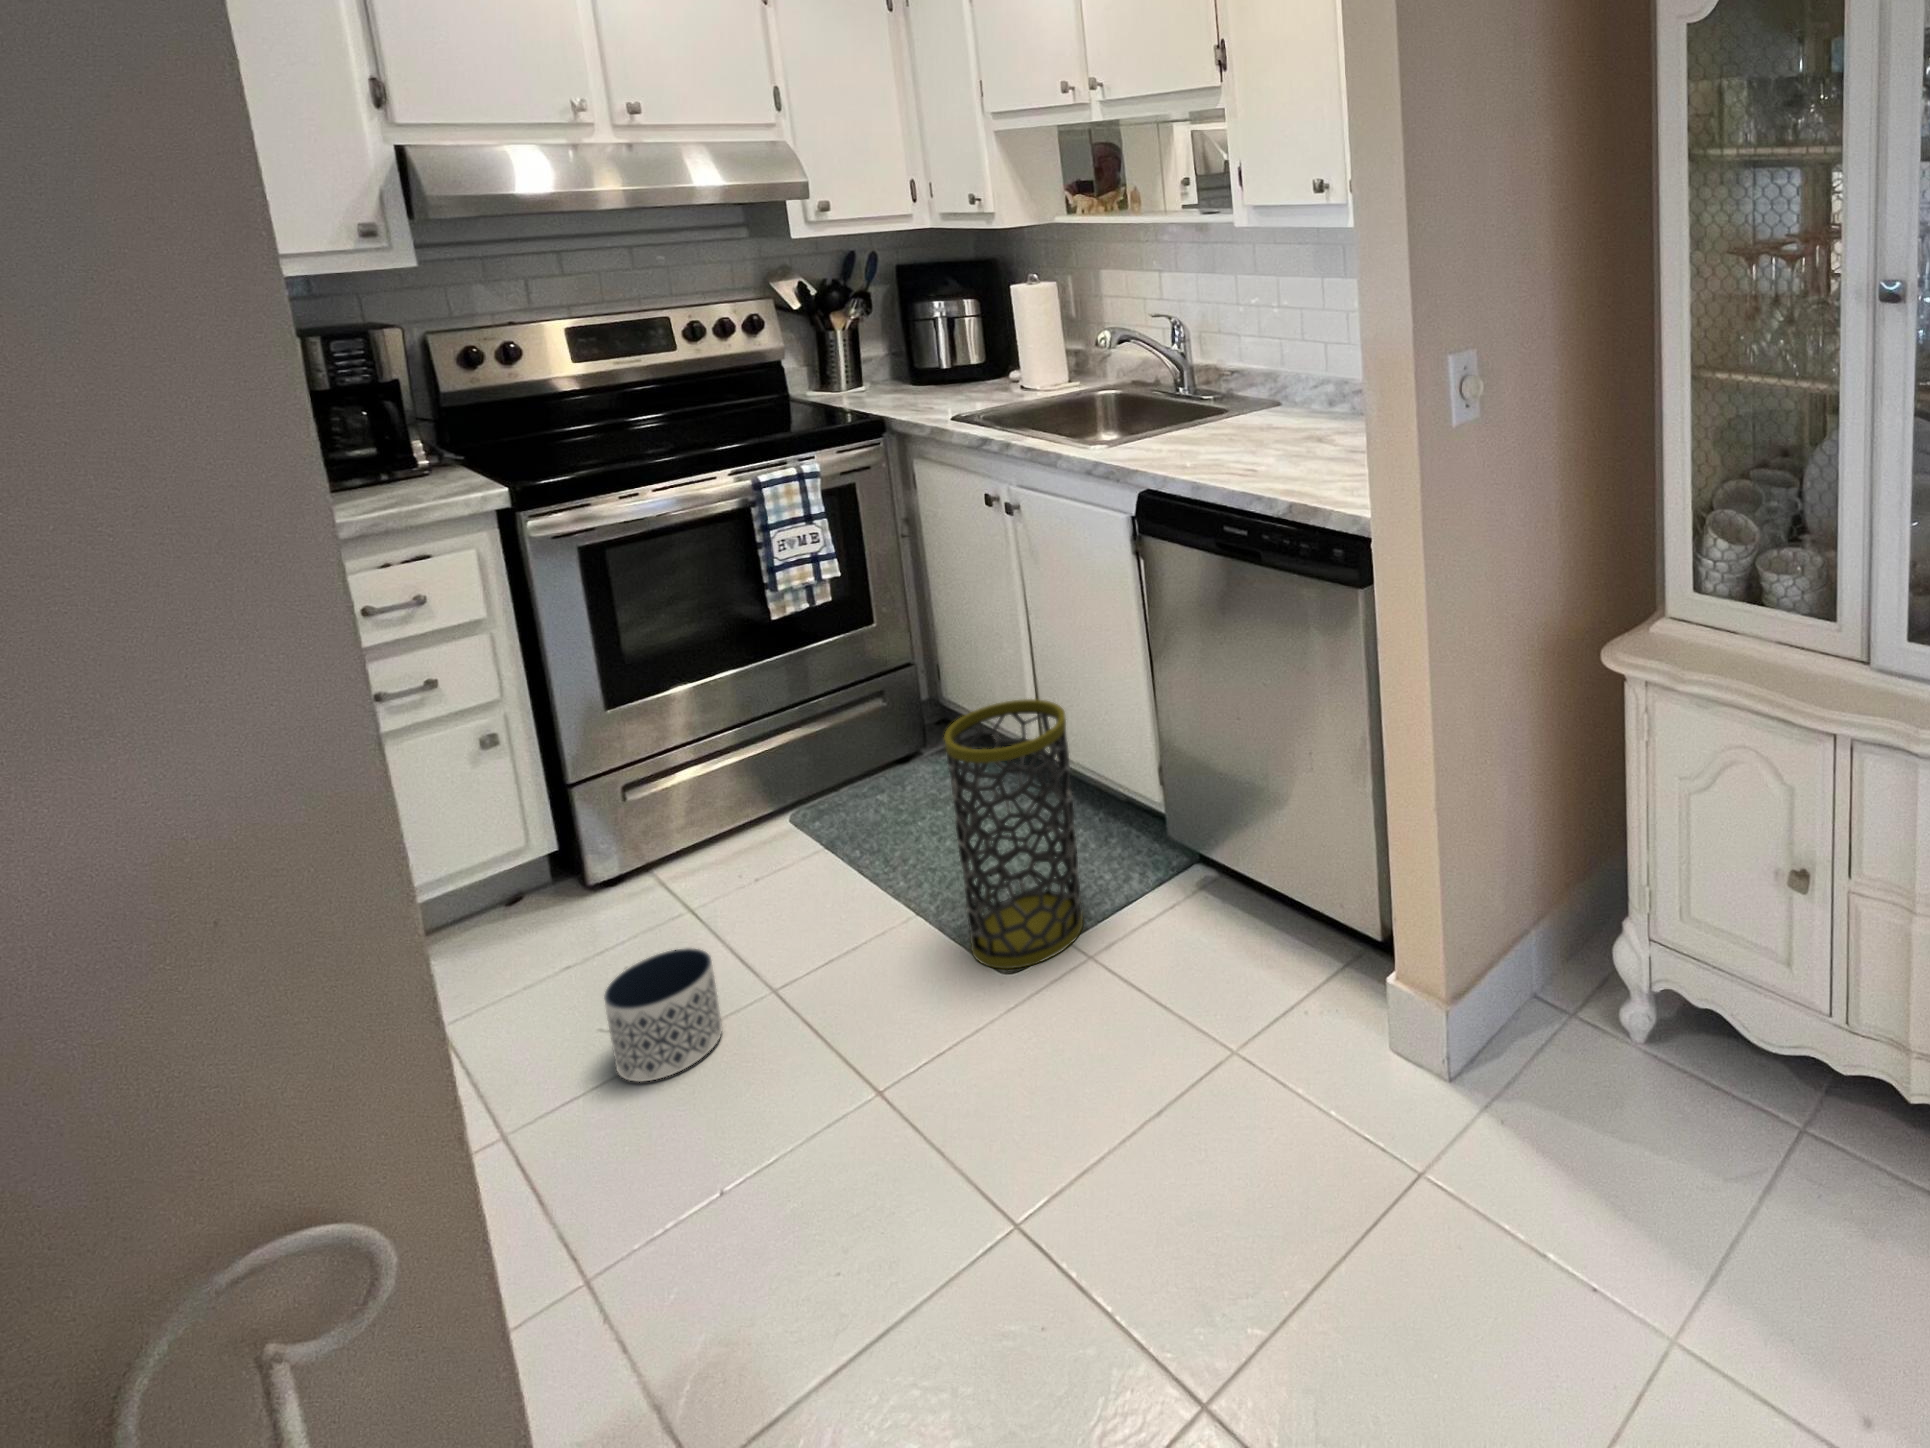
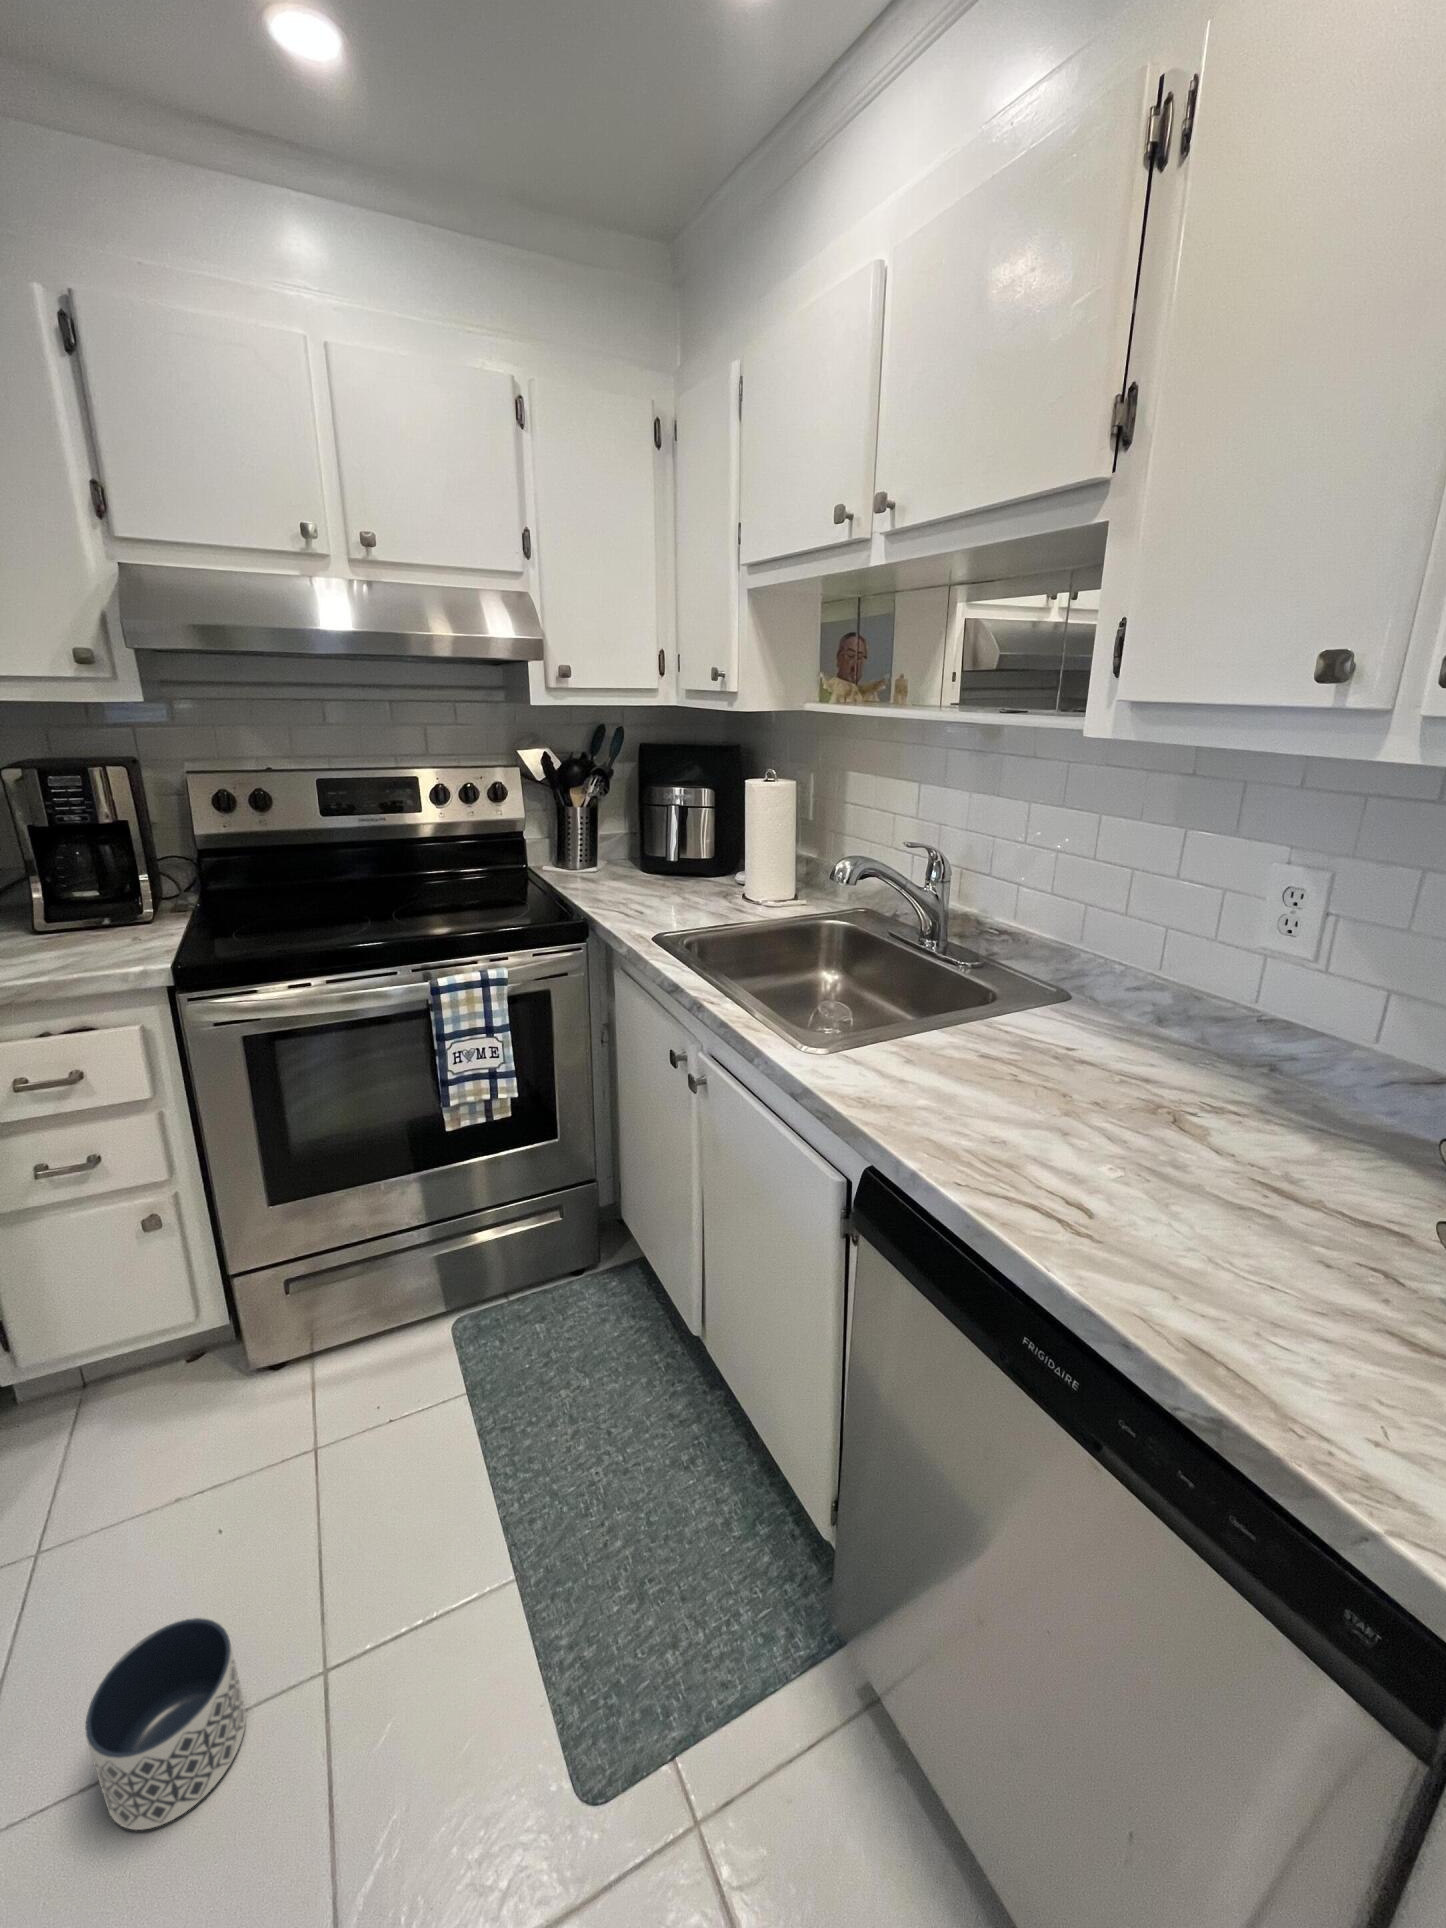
trash can: present [944,699,1083,969] -> none [534,1395,707,1799]

